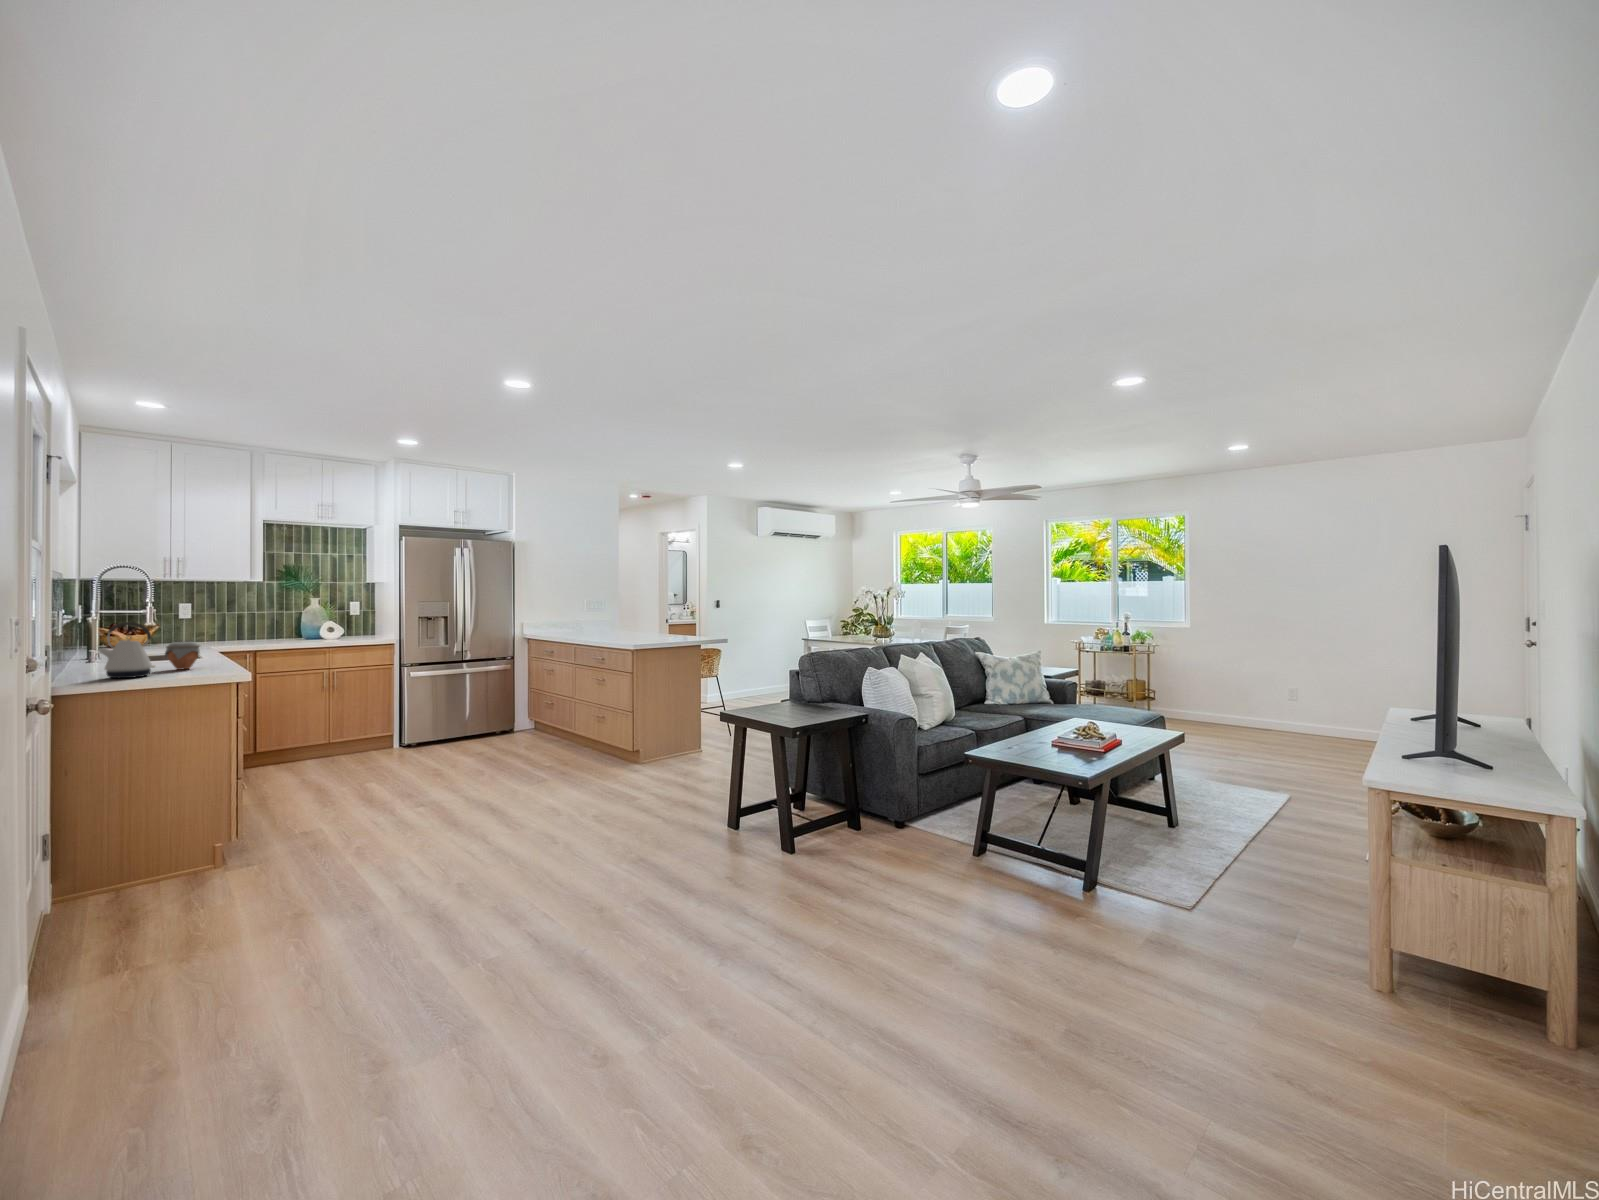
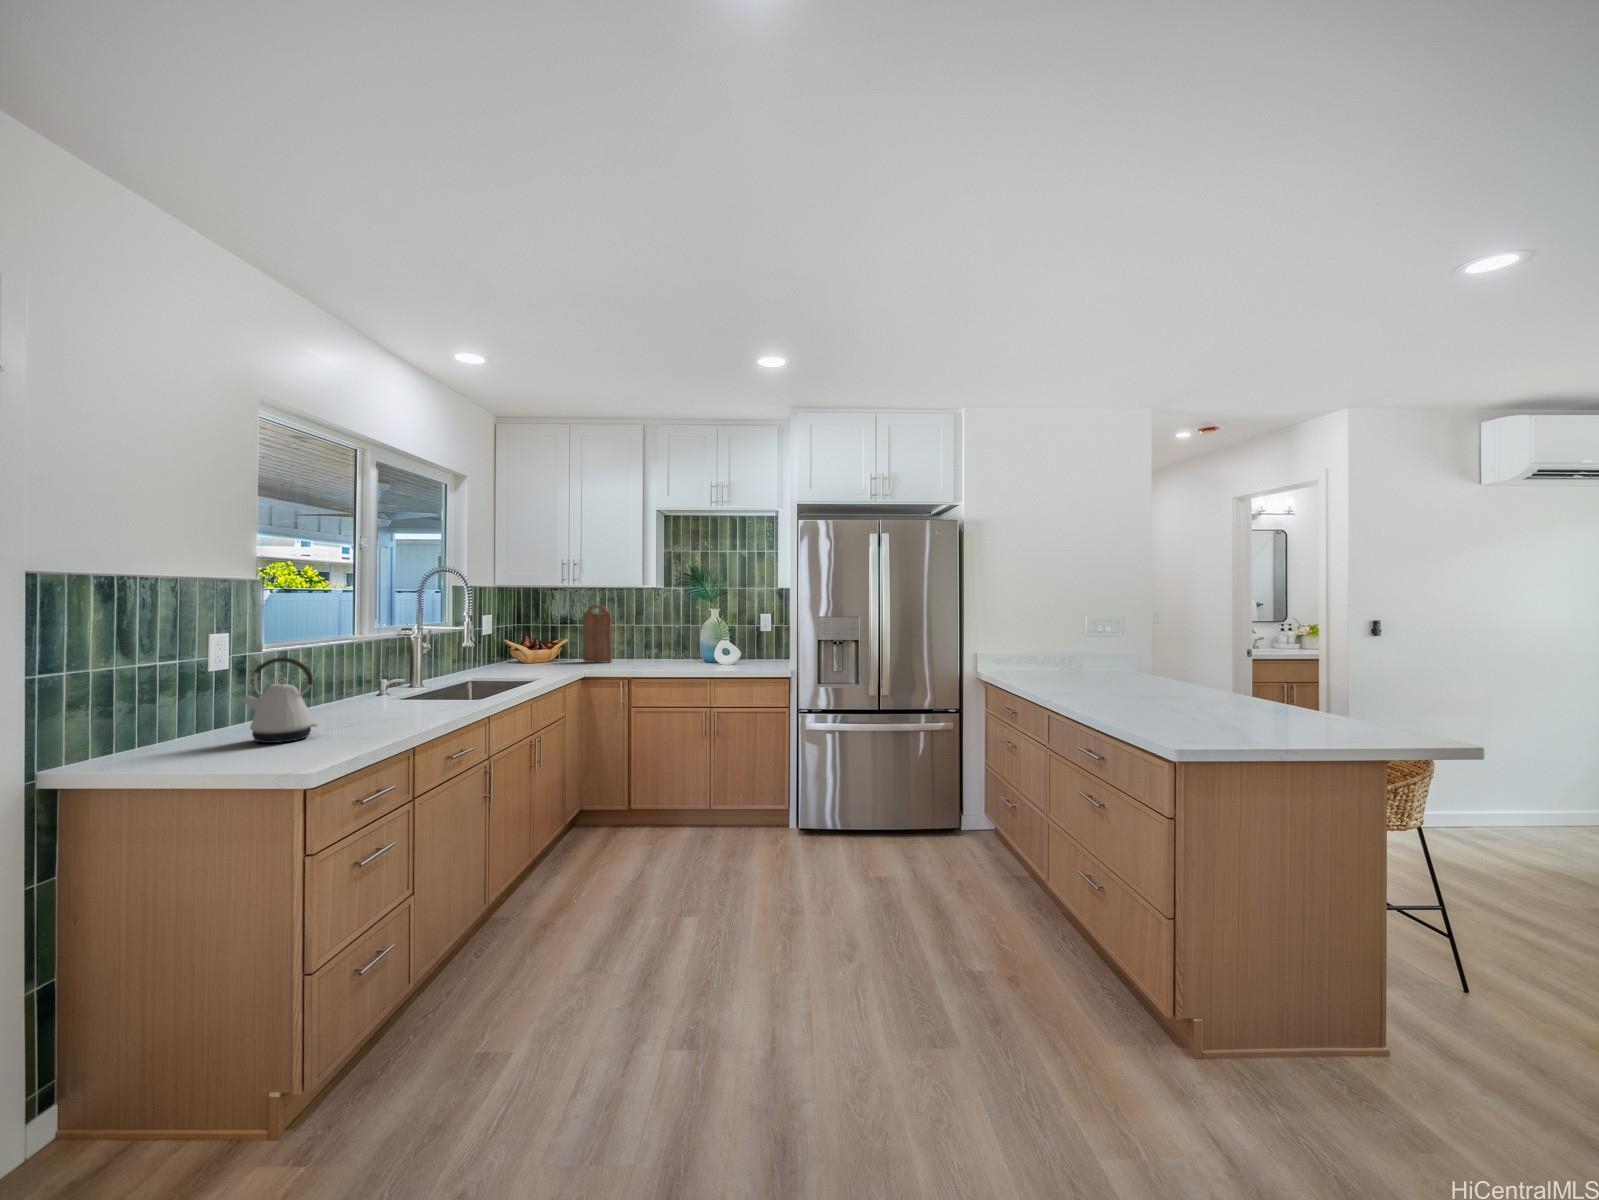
cutting board: none [179,596,215,644] -> present [583,605,612,663]
jar: present [165,642,200,670] -> none [362,684,412,726]

